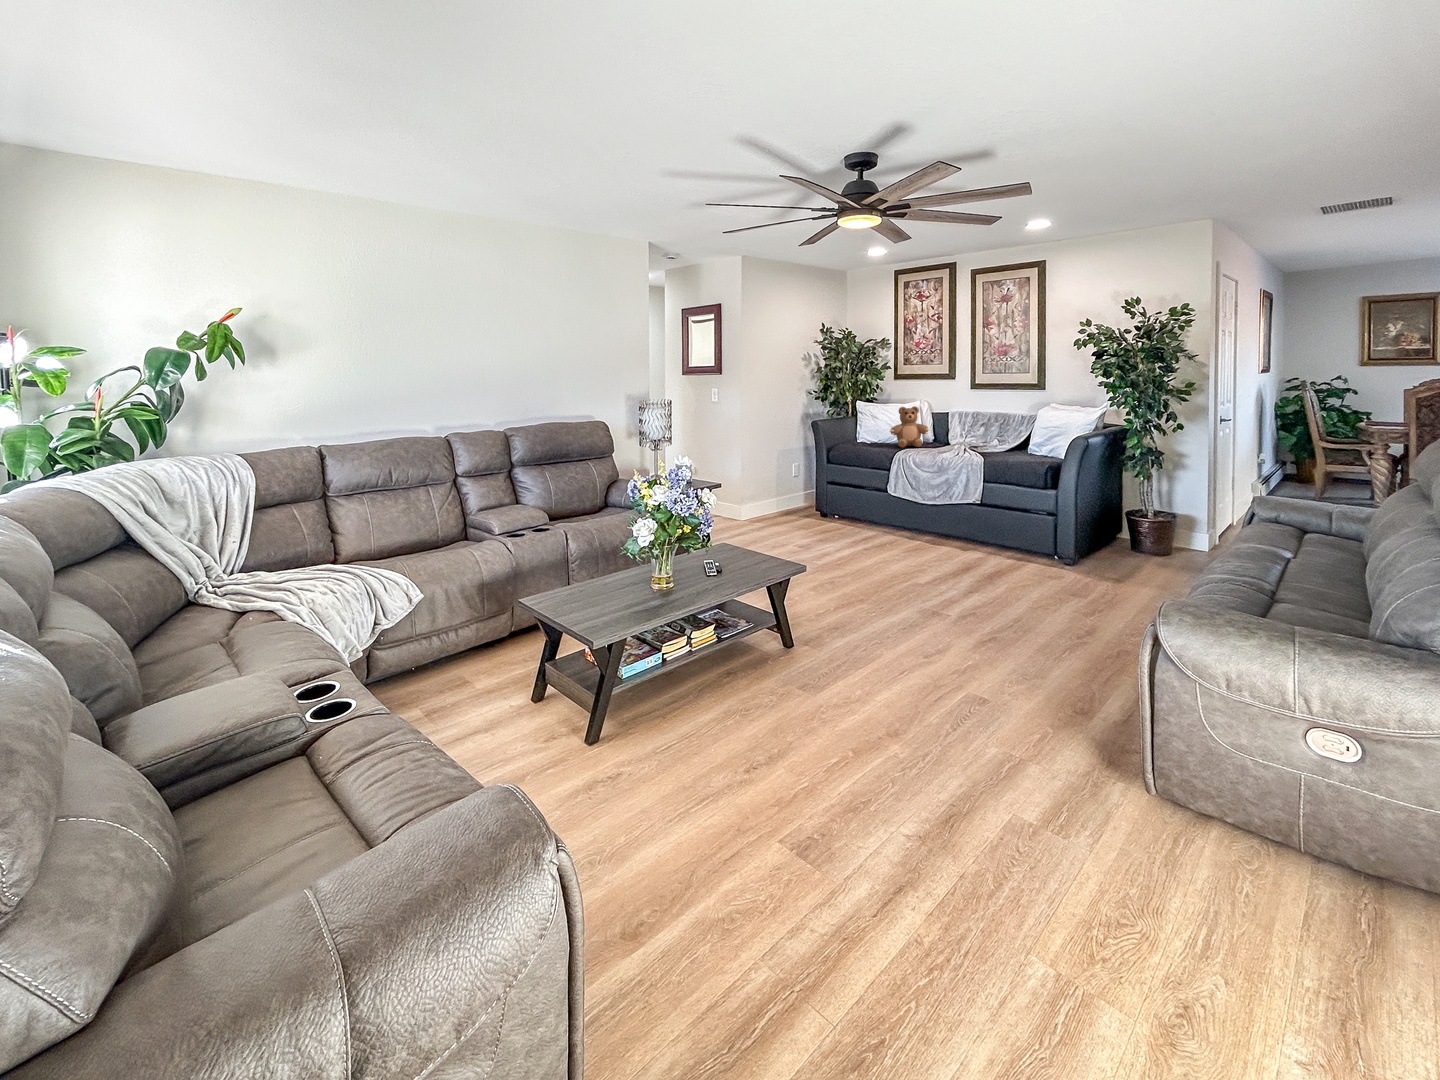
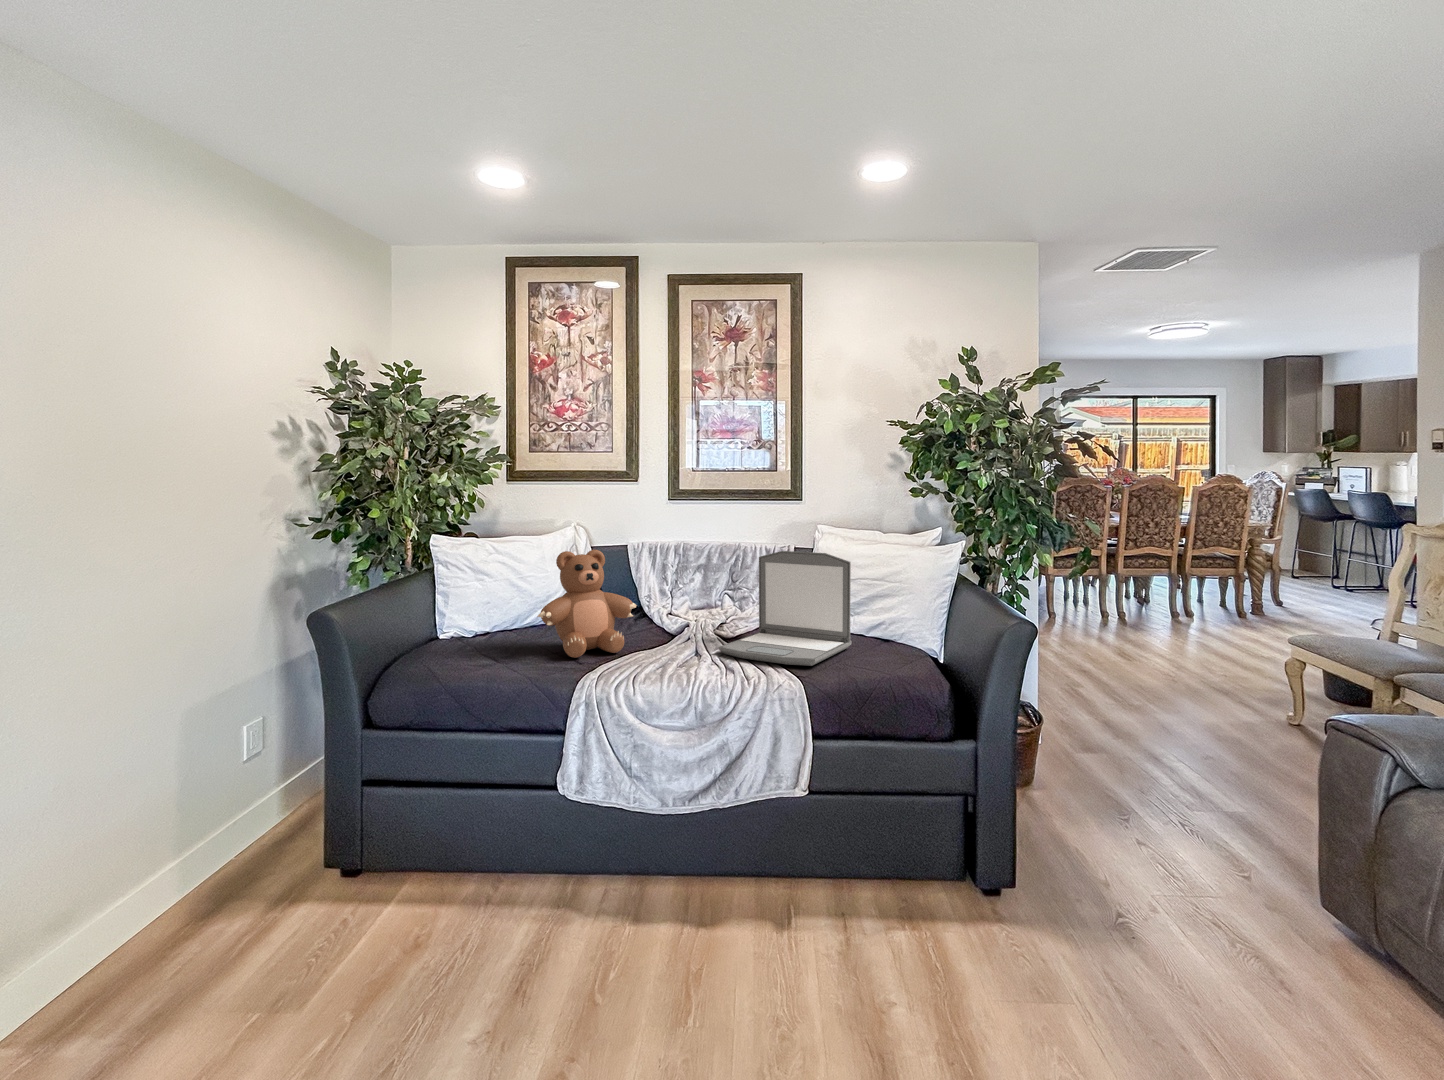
laptop: none [960,407,1021,452] -> present [719,551,852,666]

